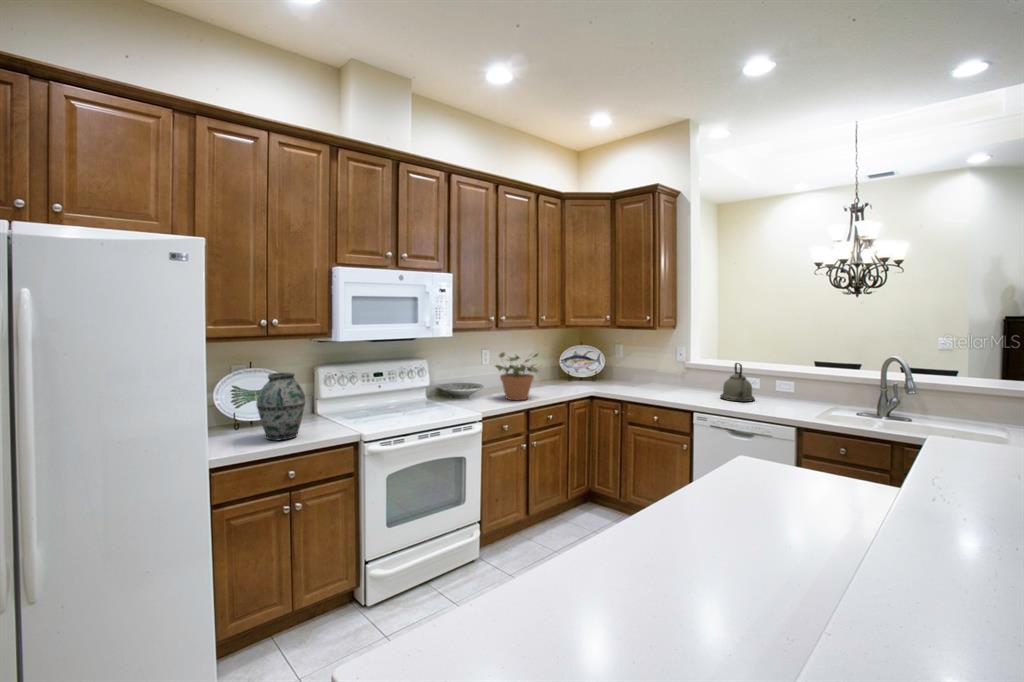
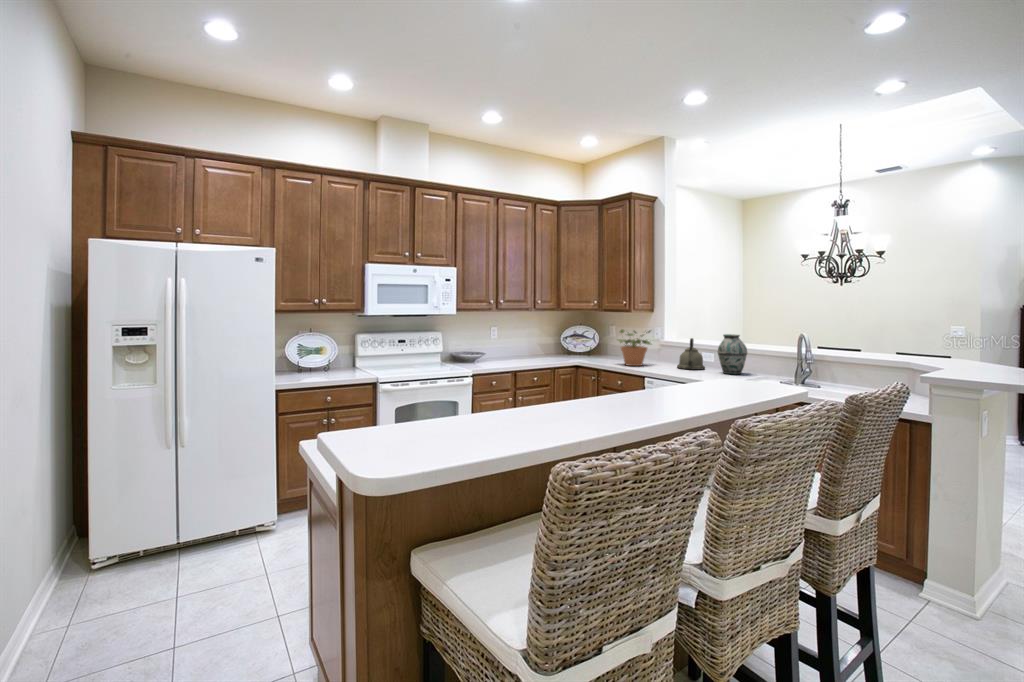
potted plant: present [495,352,538,400] -> present [617,329,651,366]
vase: present [256,373,306,440] -> present [718,334,747,374]

